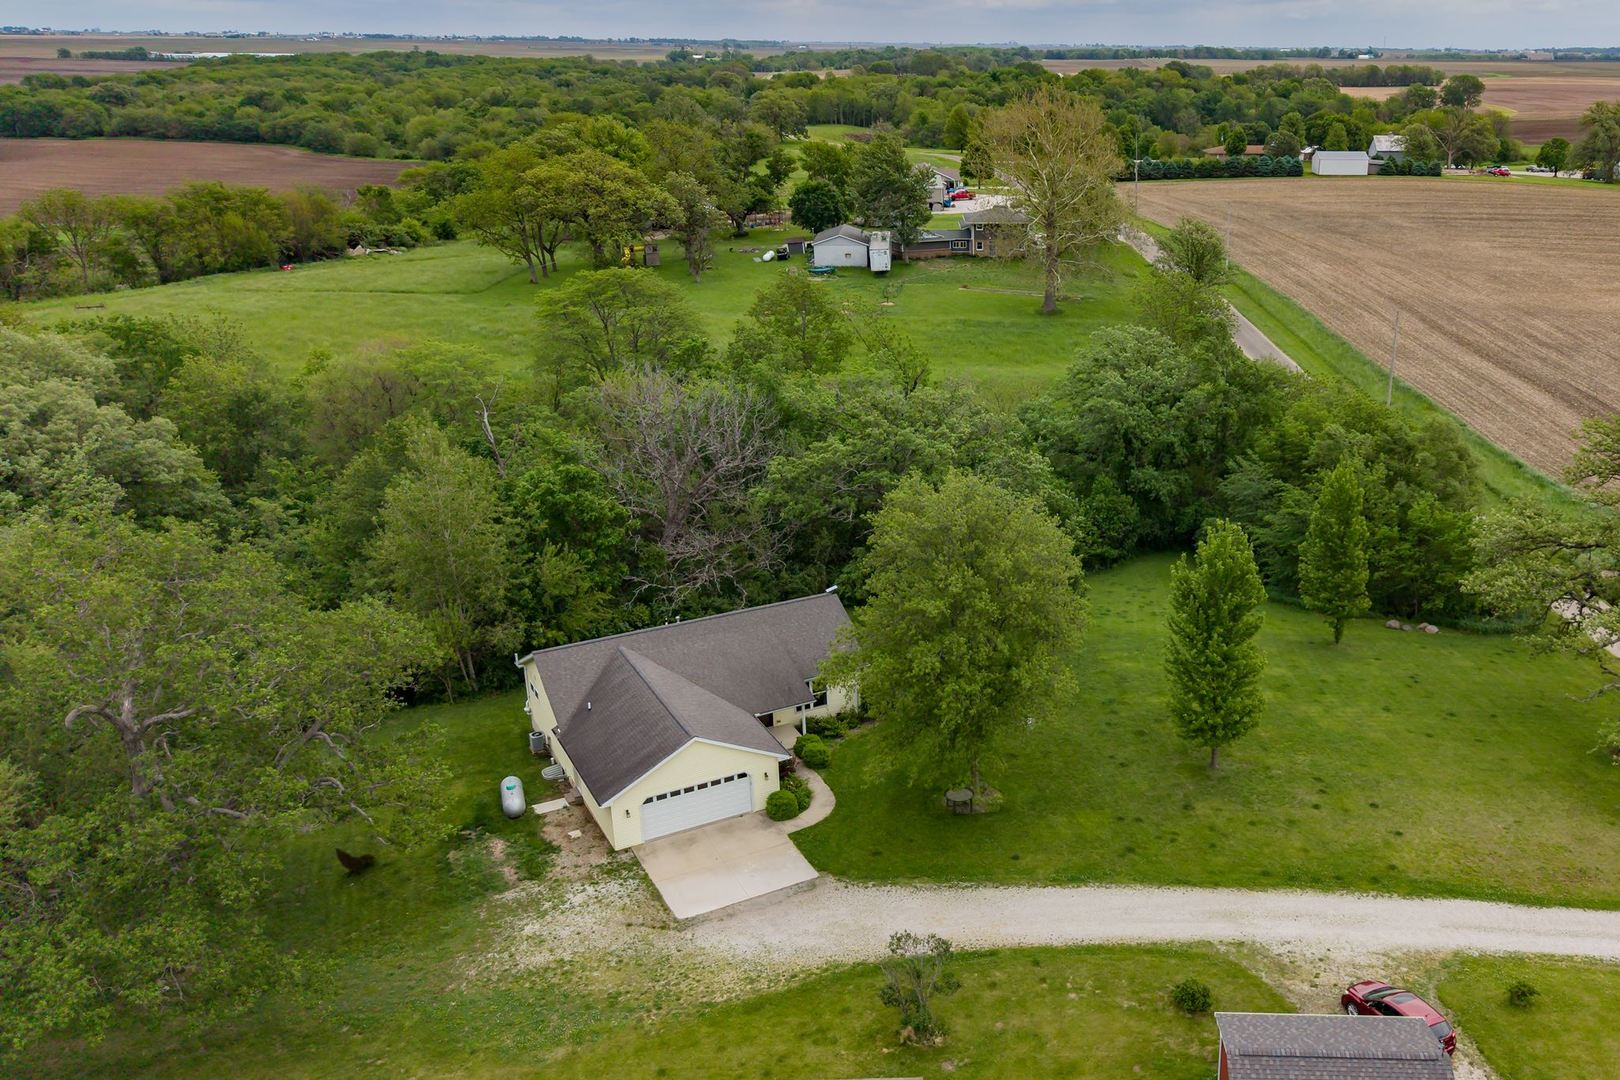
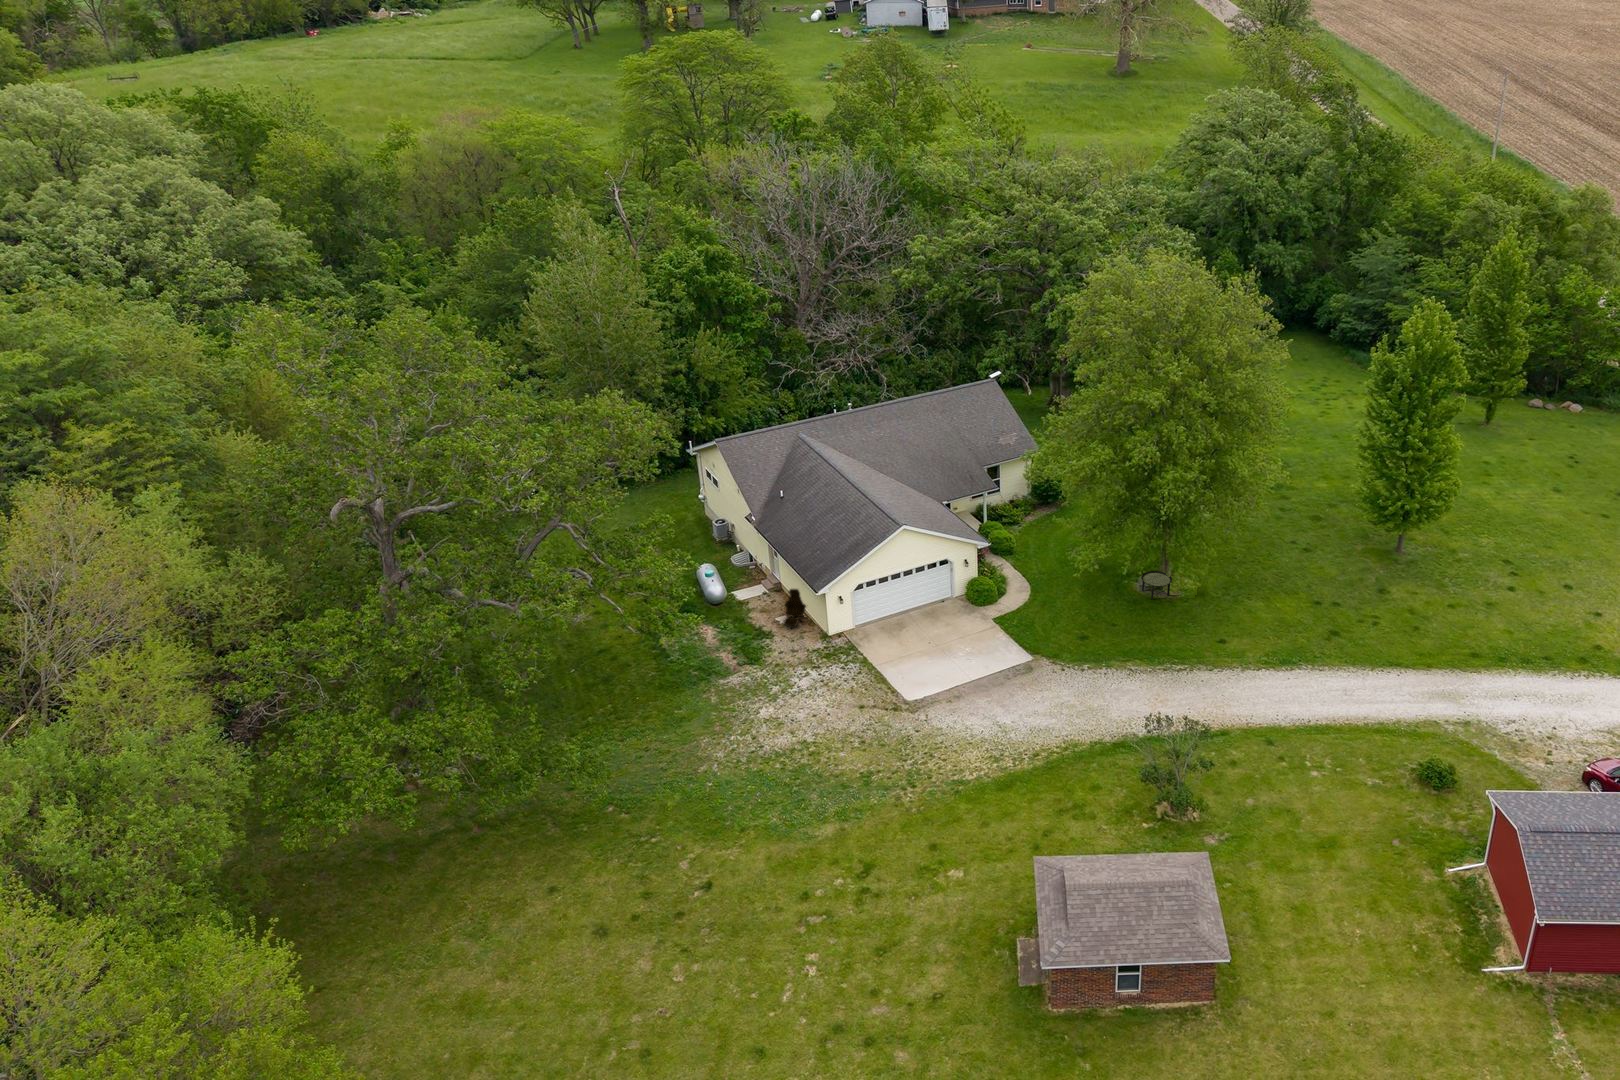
lounge chair: present [336,848,375,872] -> present [784,589,806,626]

